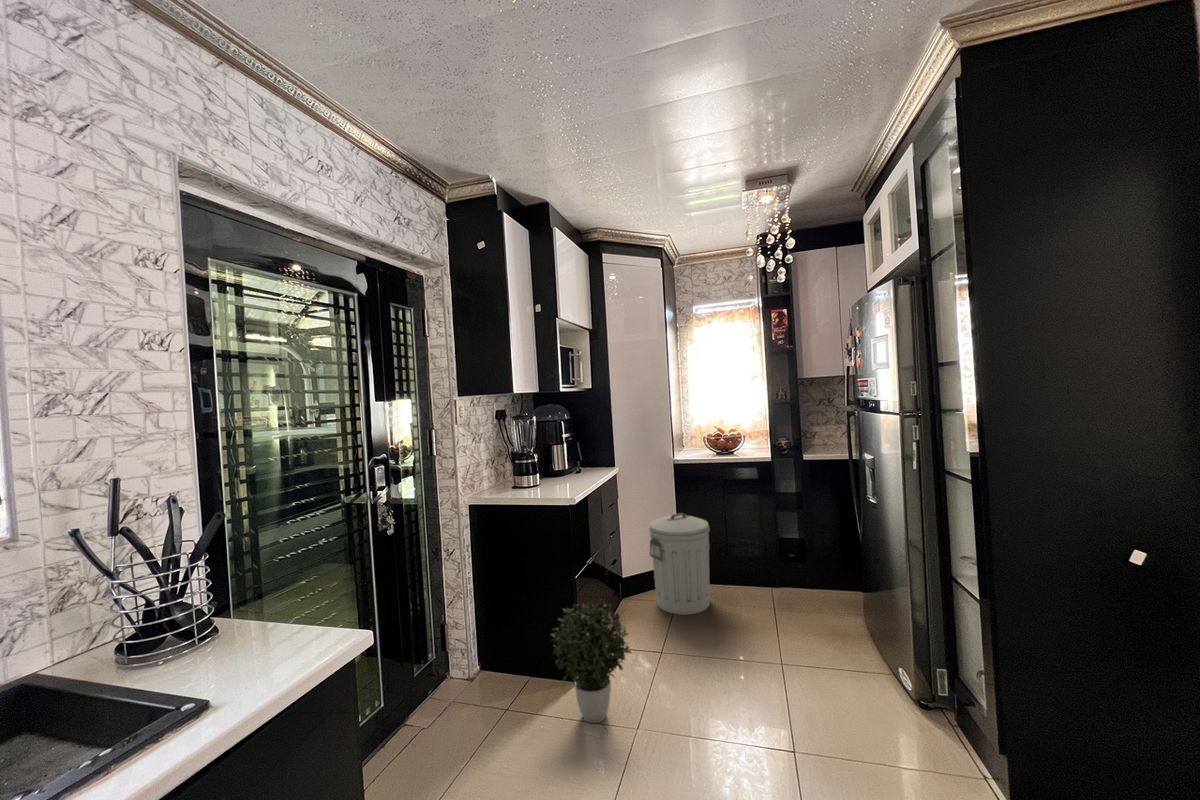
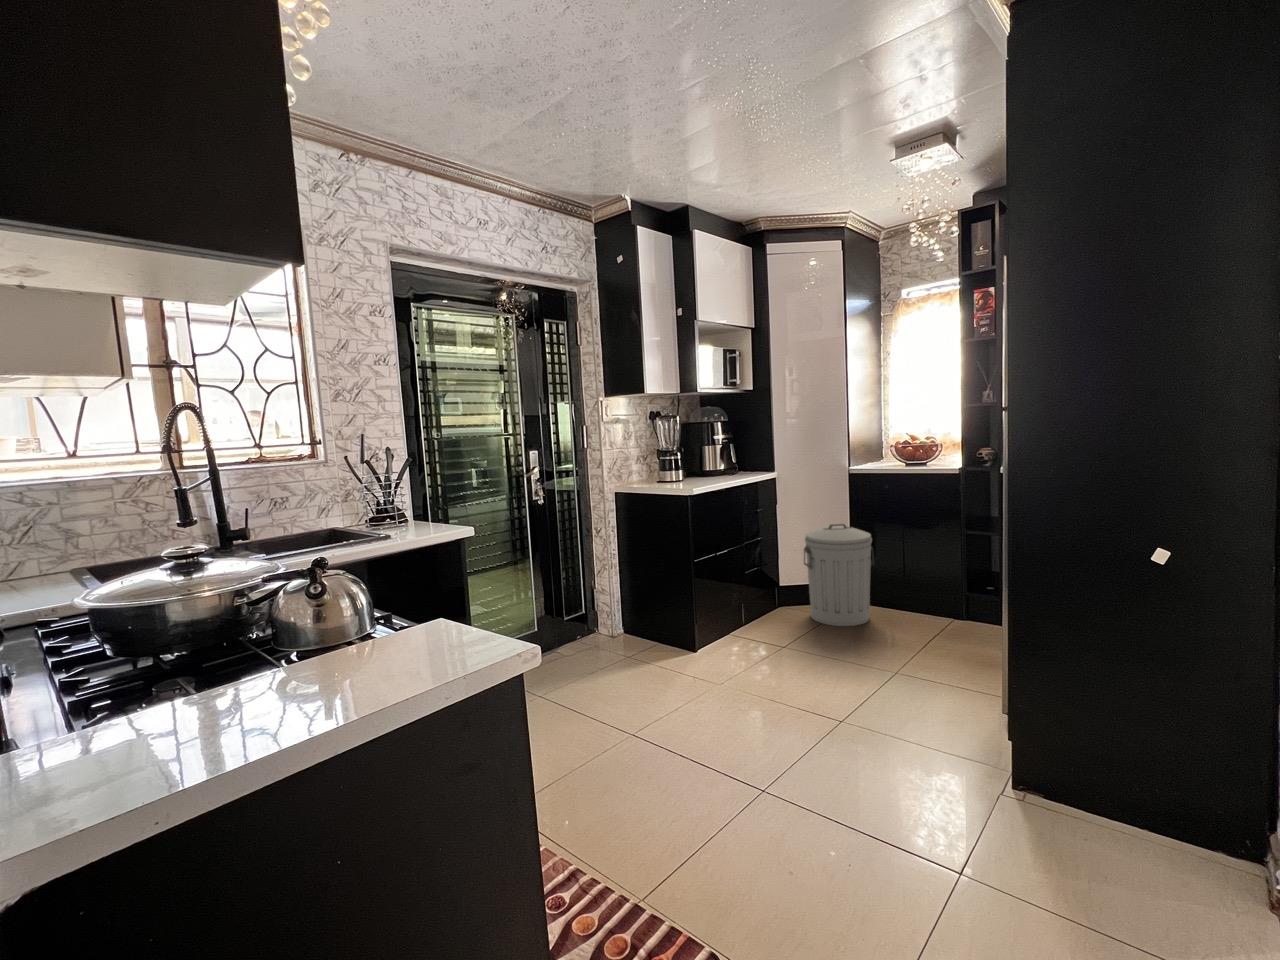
potted plant: present [551,600,631,723] -> none [656,576,724,675]

